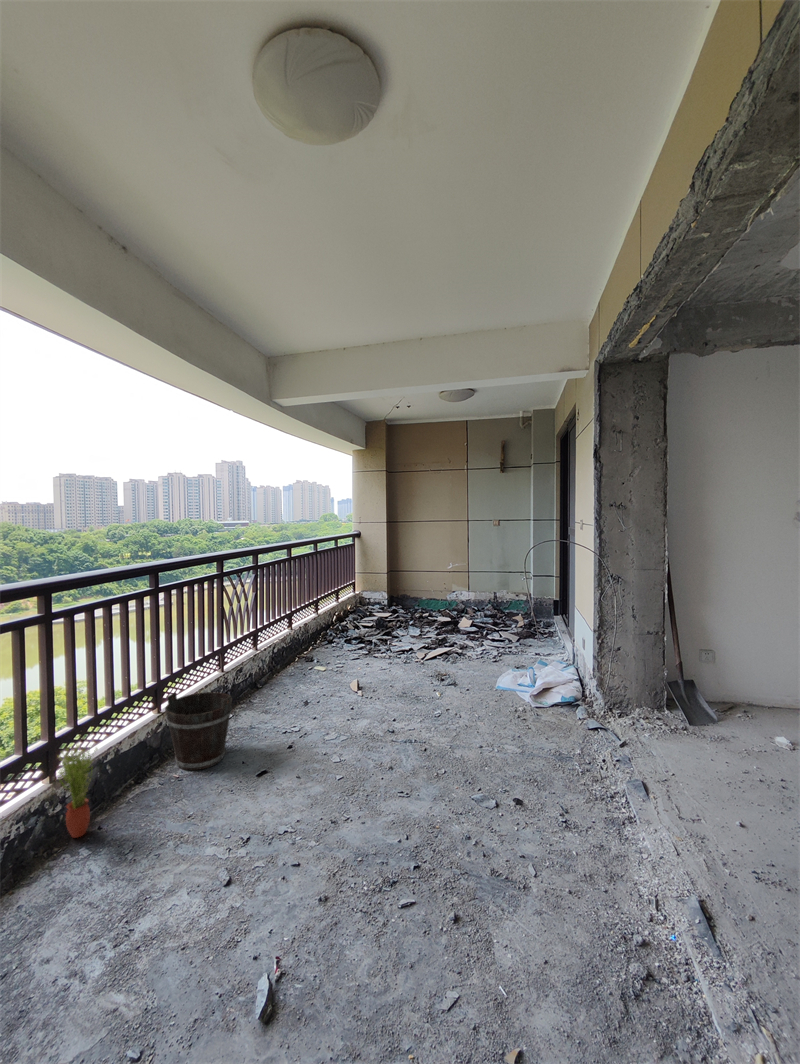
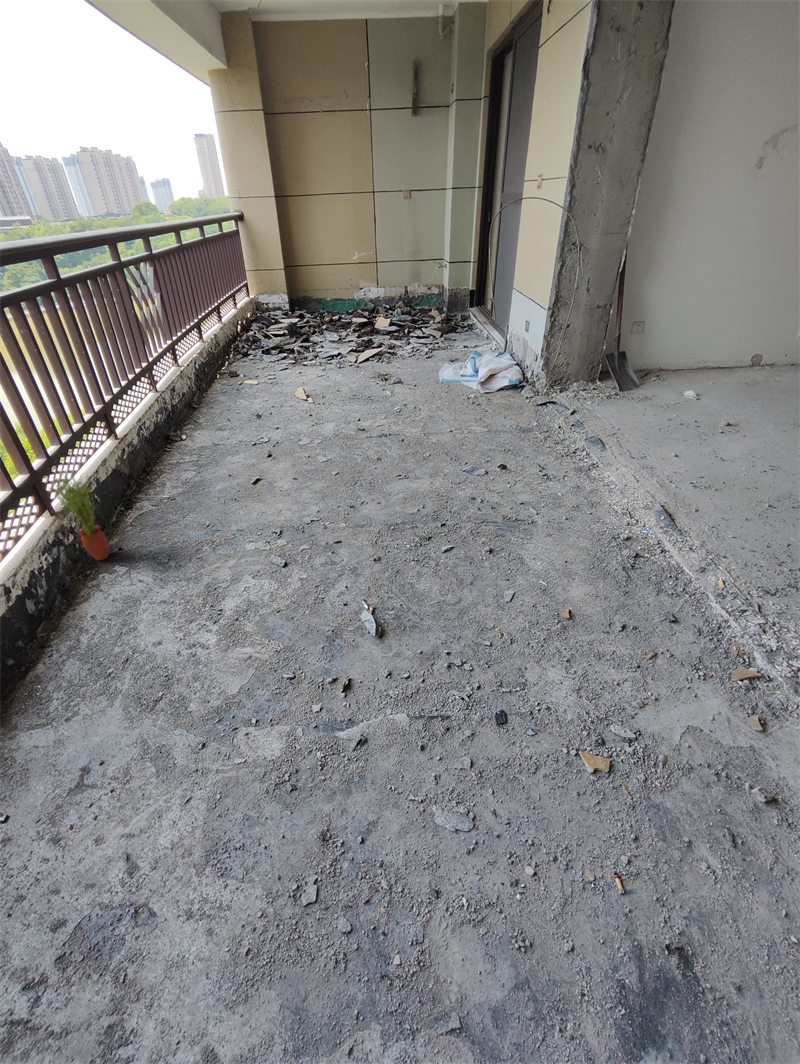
bucket: present [165,692,232,770] -> none [123,410,206,489]

